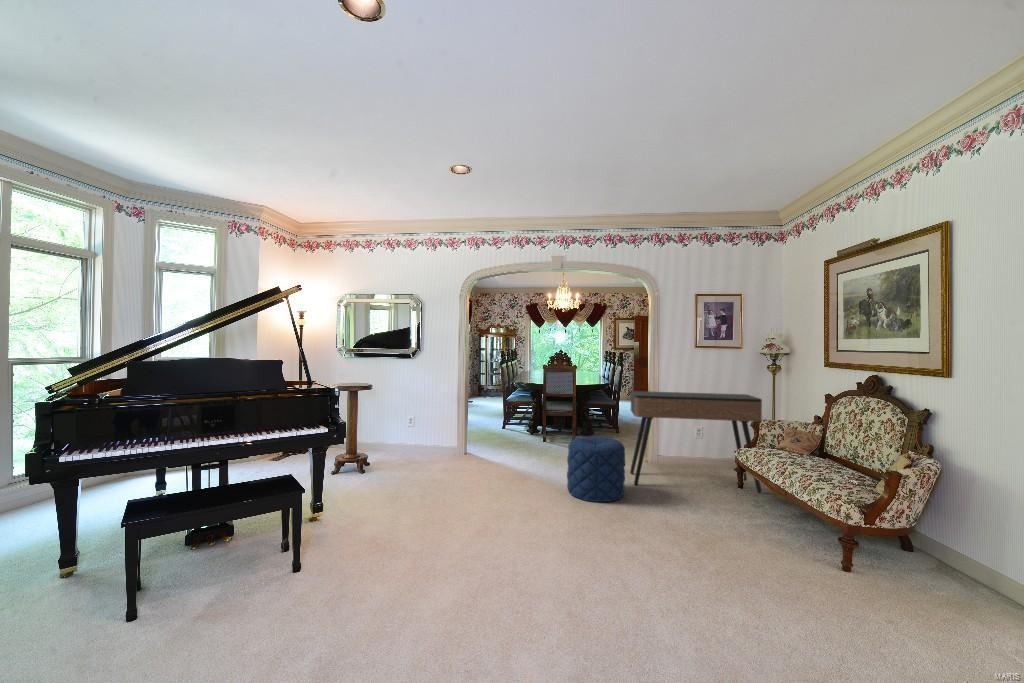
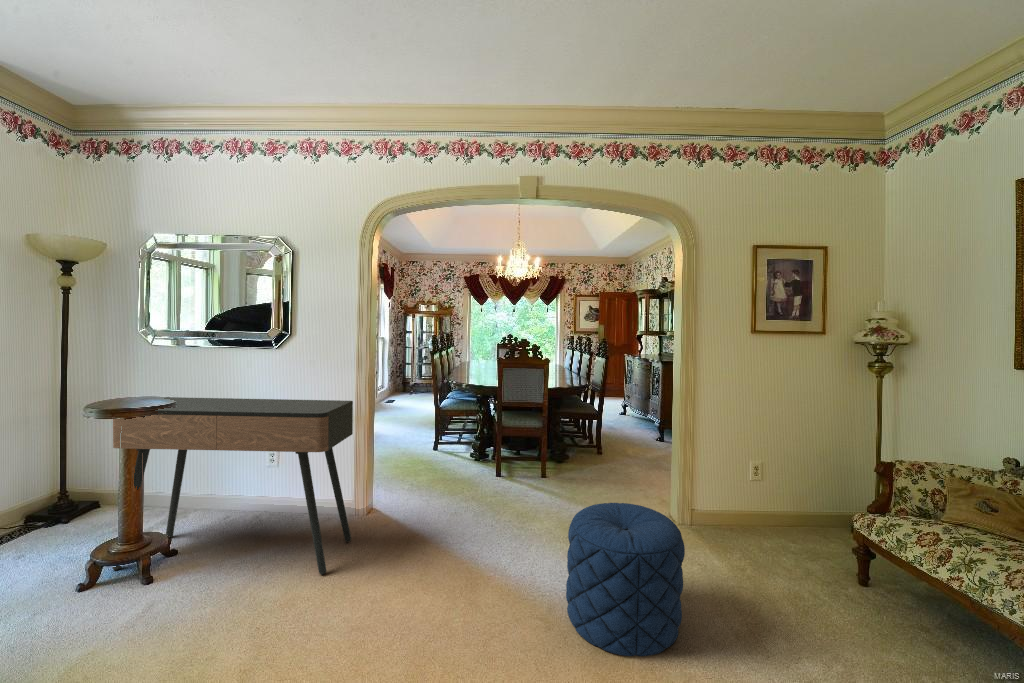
console table: present [630,391,762,493] -> present [112,397,353,575]

